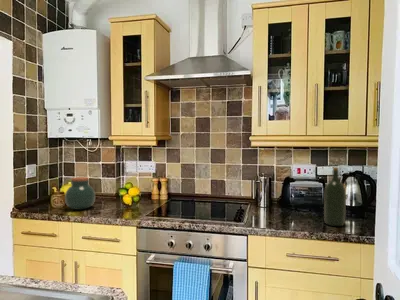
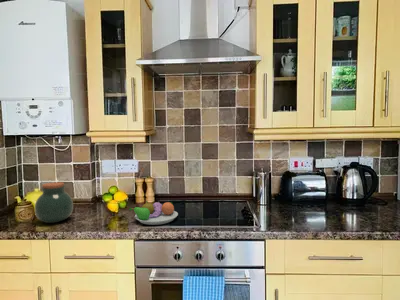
wine bottle: present [324,167,346,226] -> none [339,161,363,223]
fruit bowl: none [137,196,179,216] -> present [129,201,178,225]

